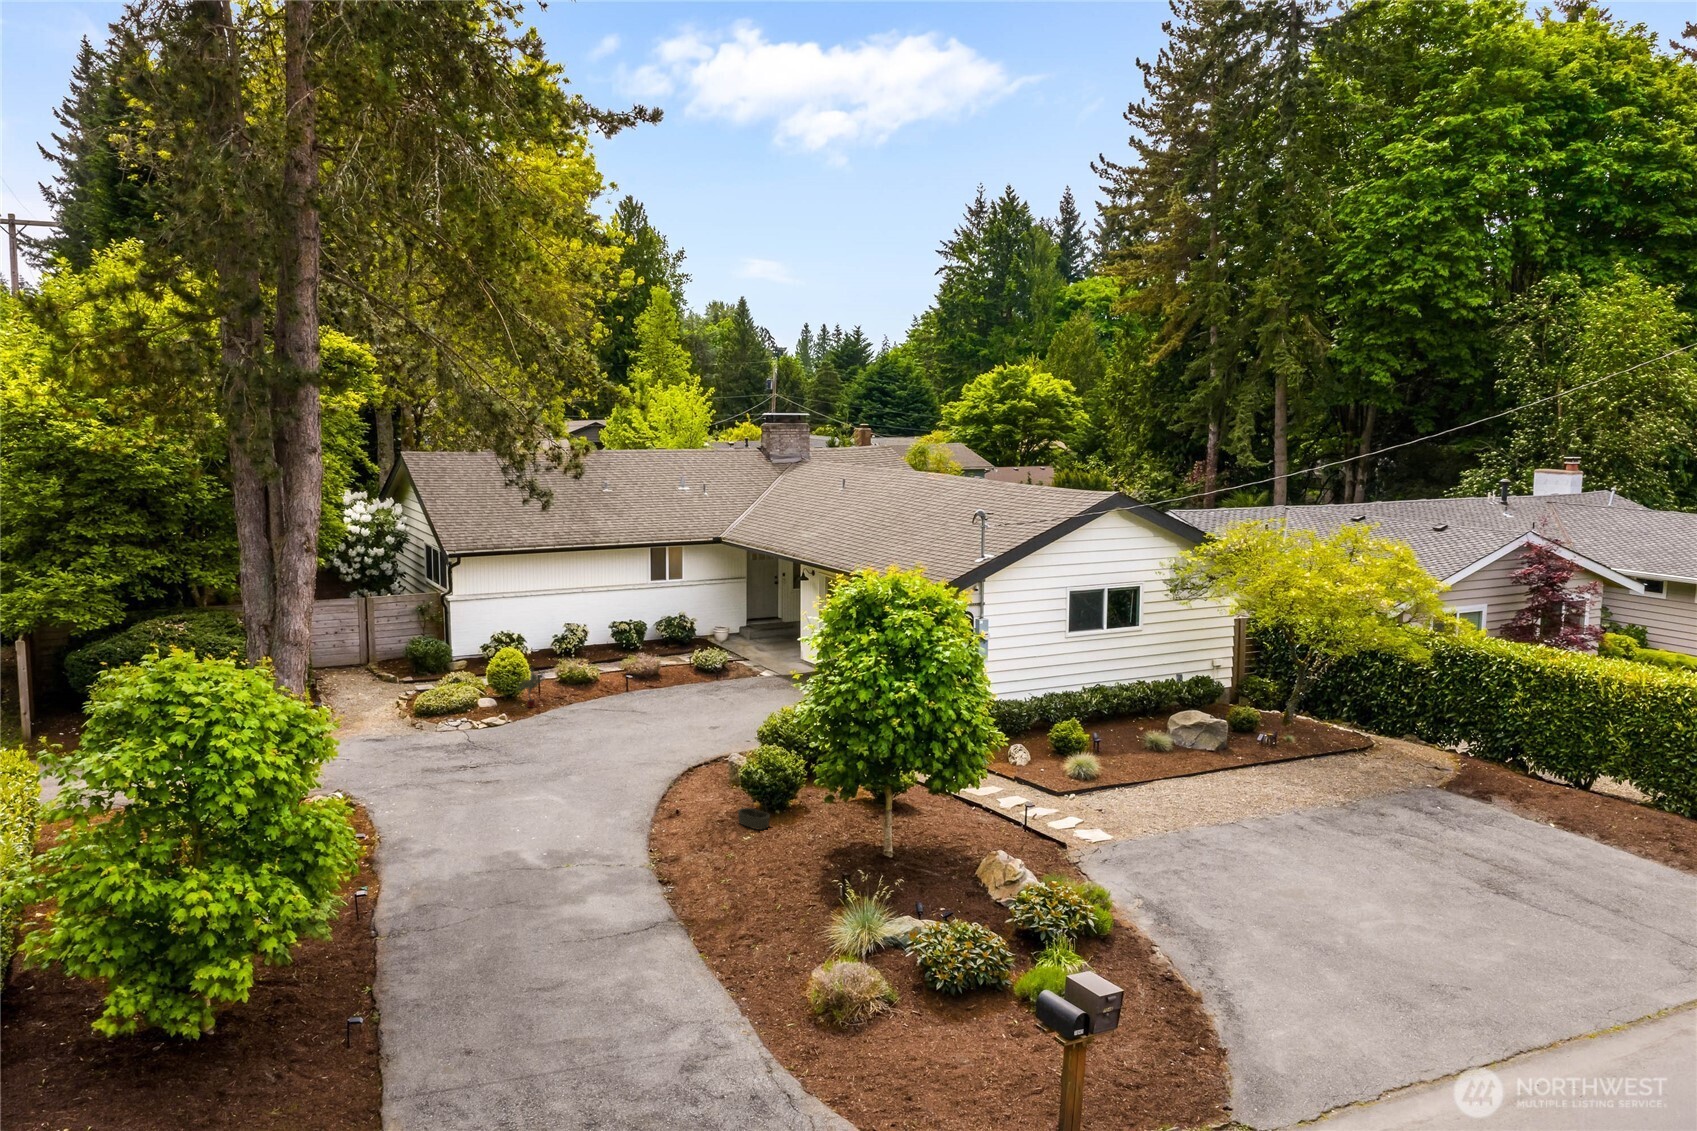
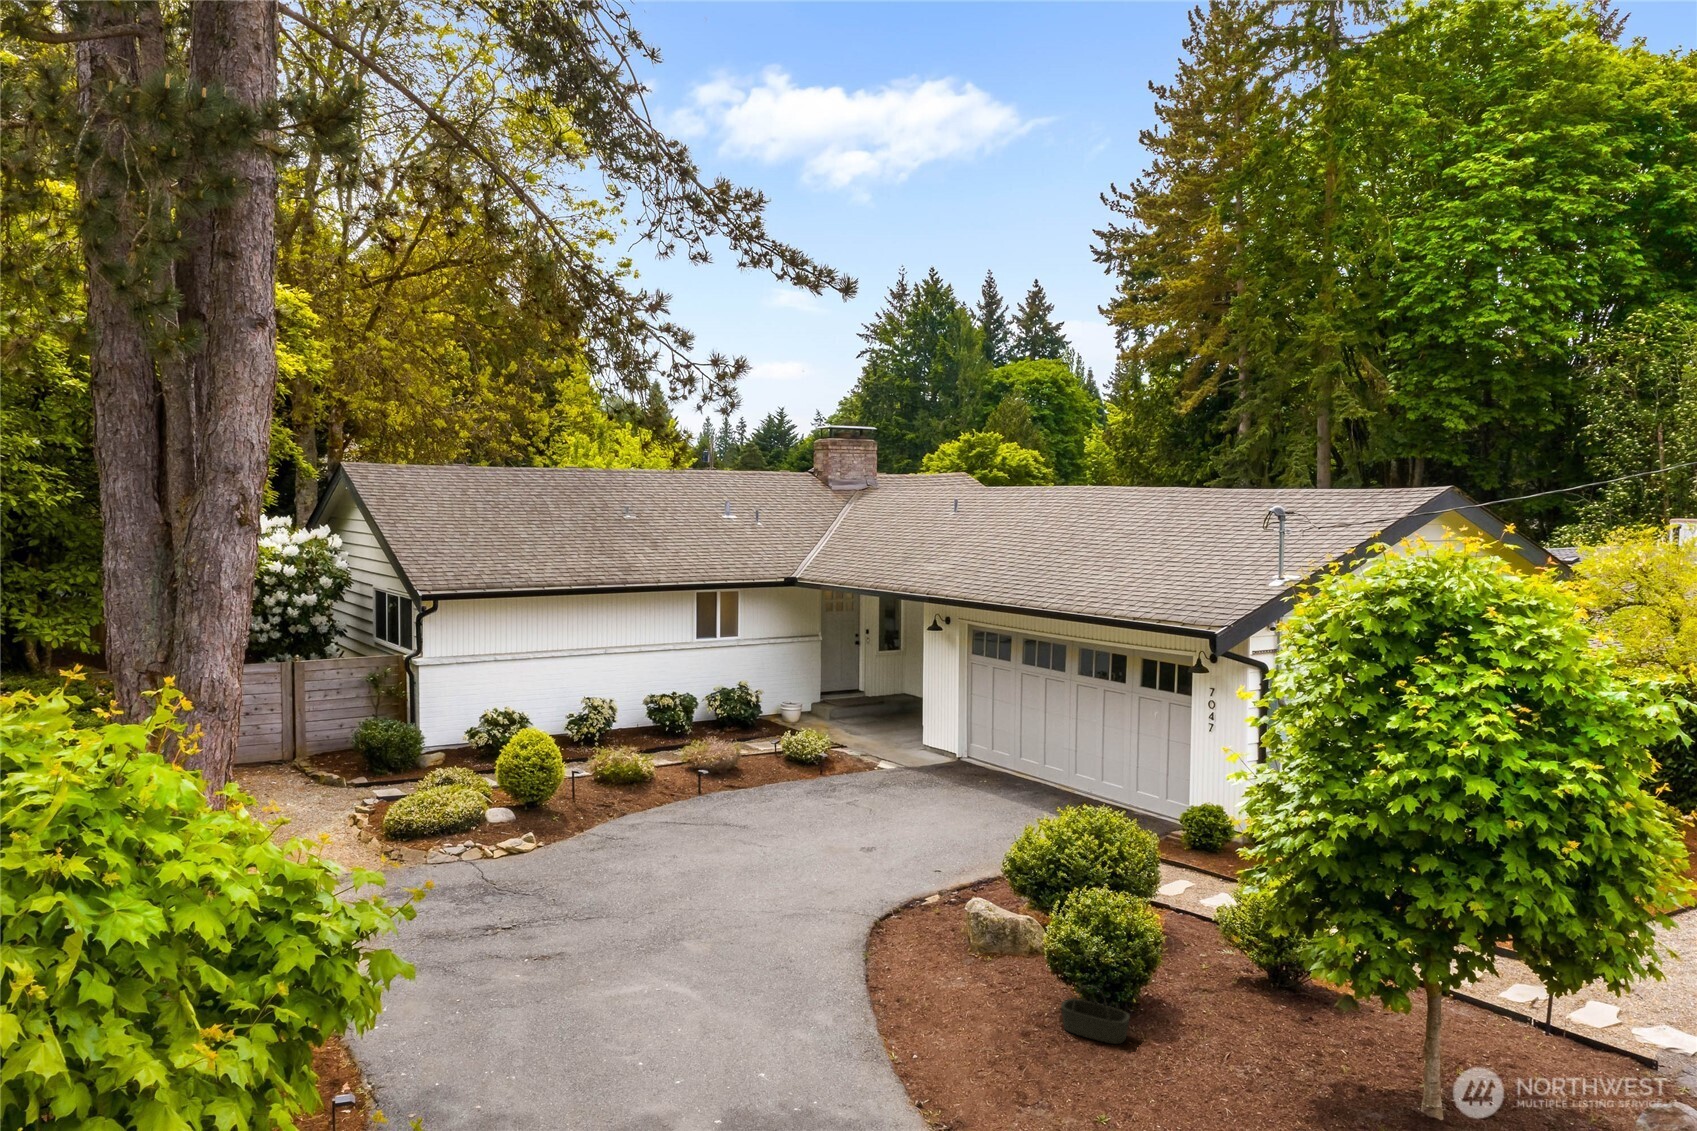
potted tree: present [518,669,545,708] -> none [544,758,586,821]

